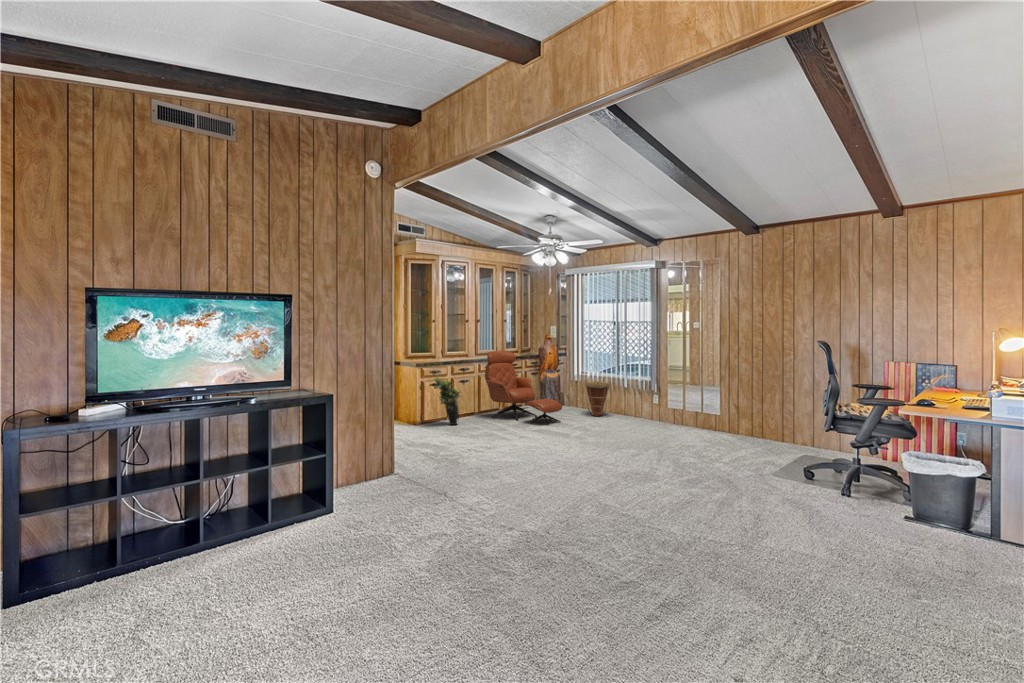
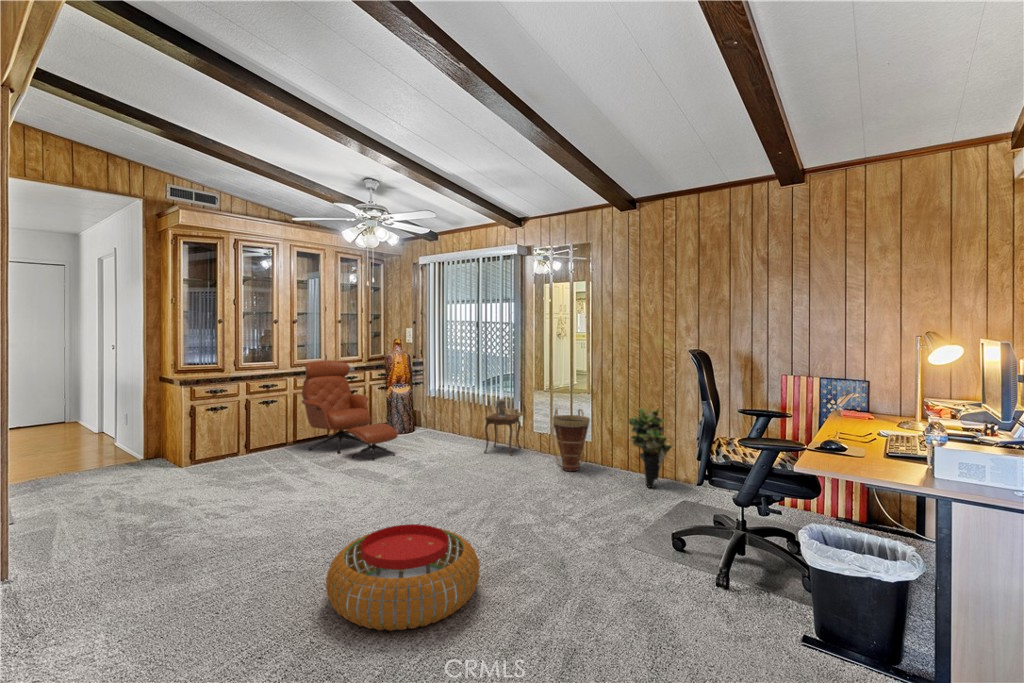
potted plant: present [433,377,460,425] -> present [628,408,672,487]
basket: present [586,378,610,416] -> present [553,409,590,471]
side table: none [629,379,656,425] -> present [484,399,521,455]
pouf: none [590,451,685,504] -> present [326,524,480,631]

